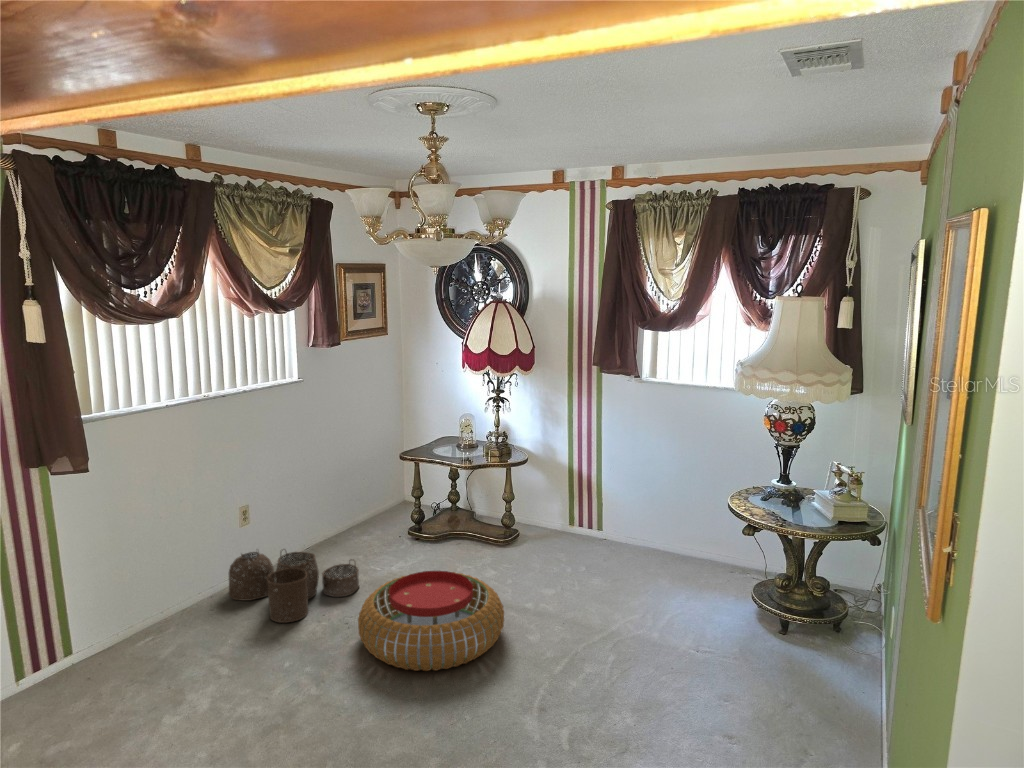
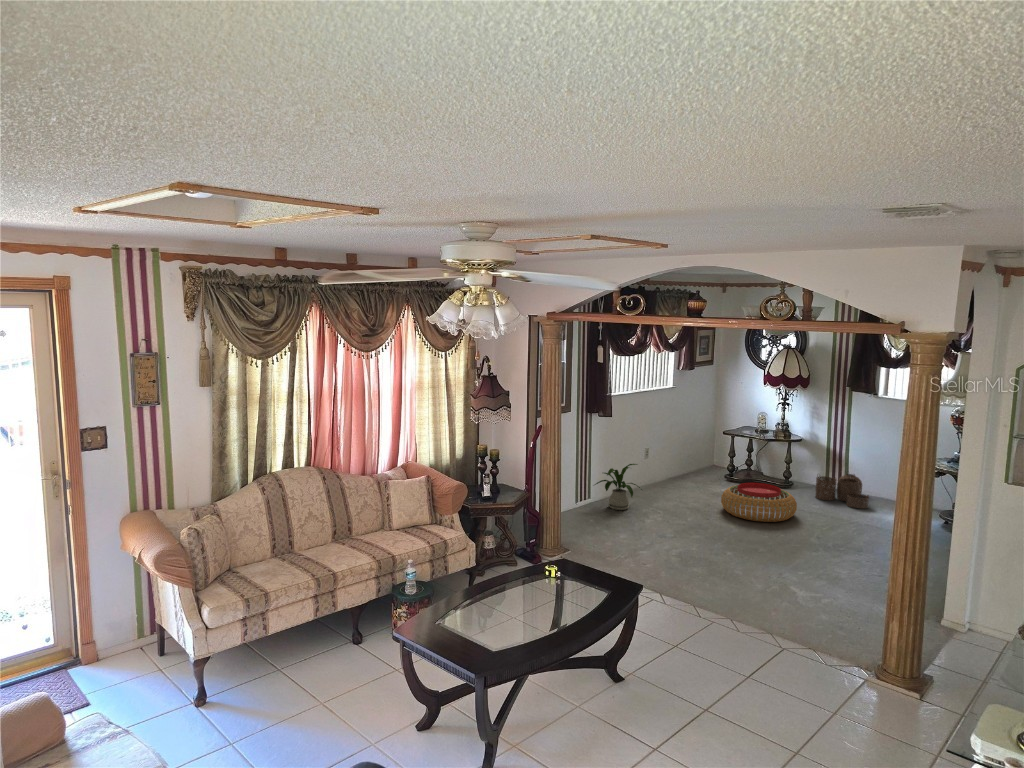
woven basket: present [229,549,359,623] -> present [816,474,869,509]
house plant: none [57,575,184,683] -> present [595,464,642,510]

